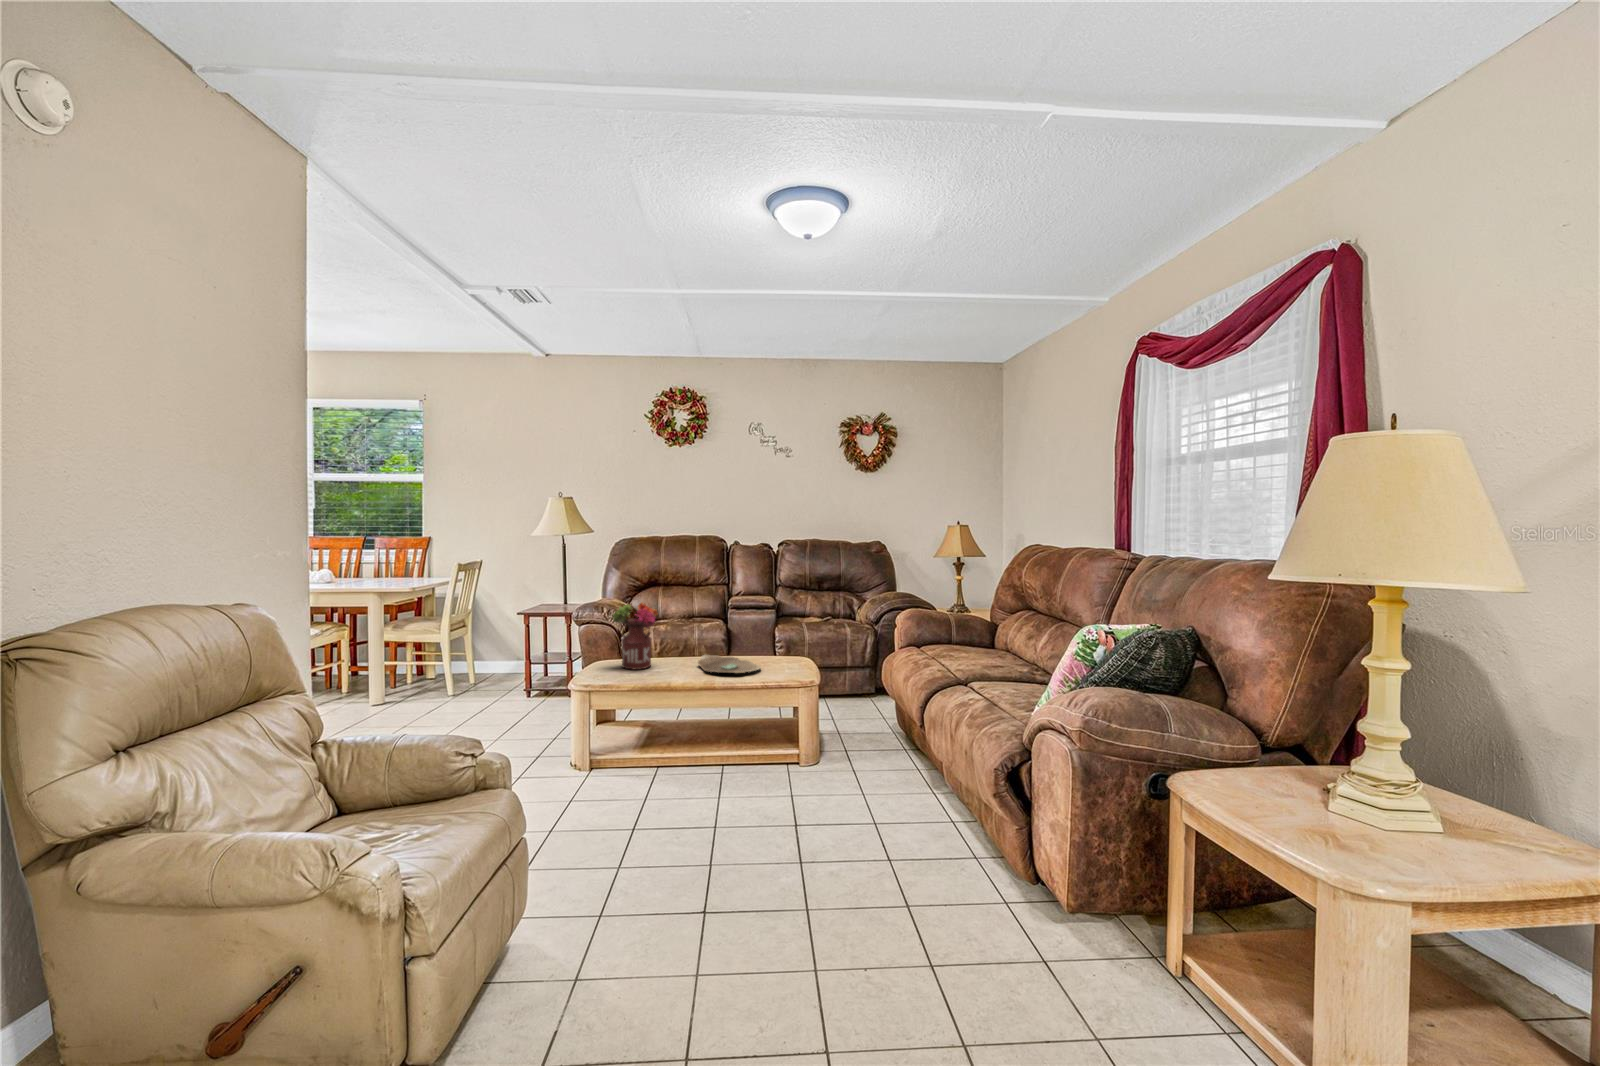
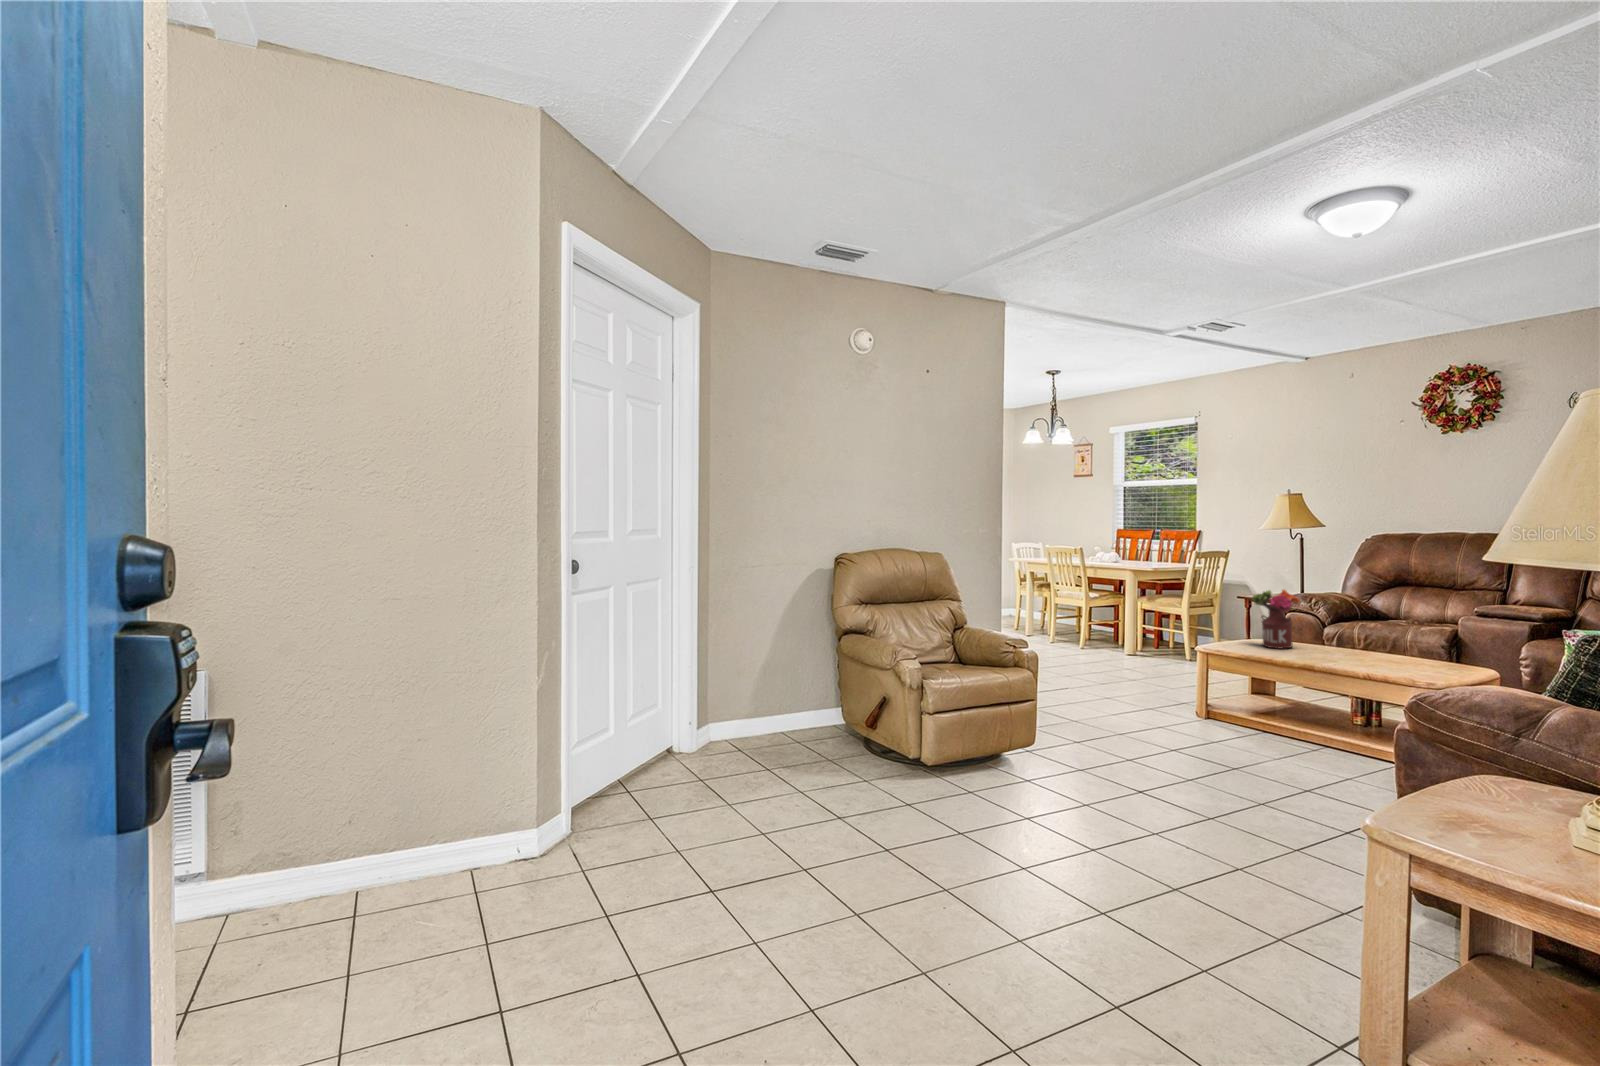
decorative bowl: present [698,655,761,673] -> none [1329,647,1403,666]

